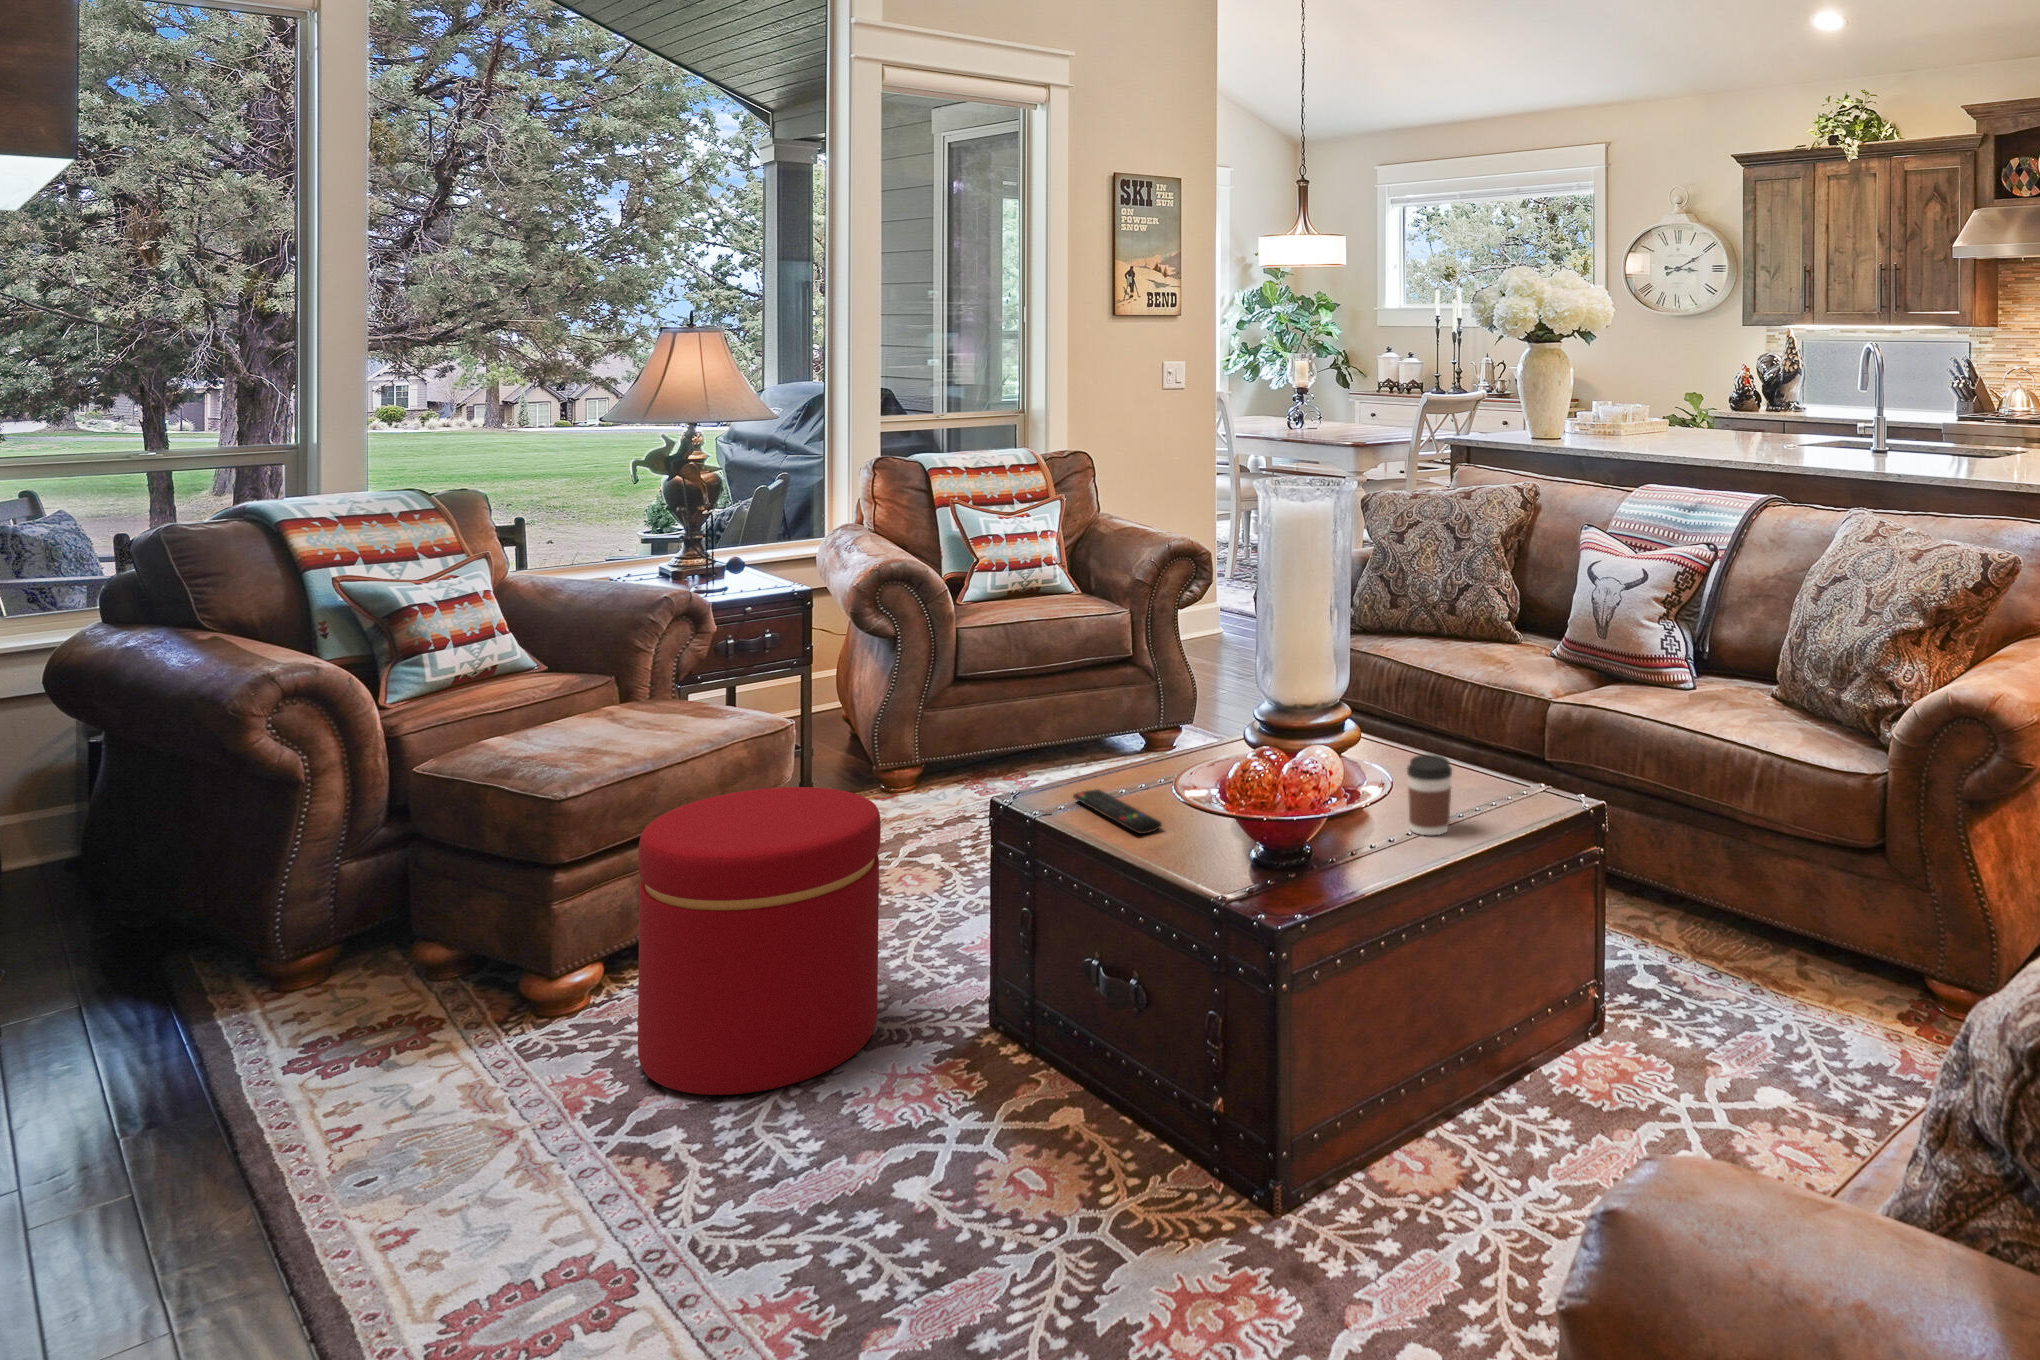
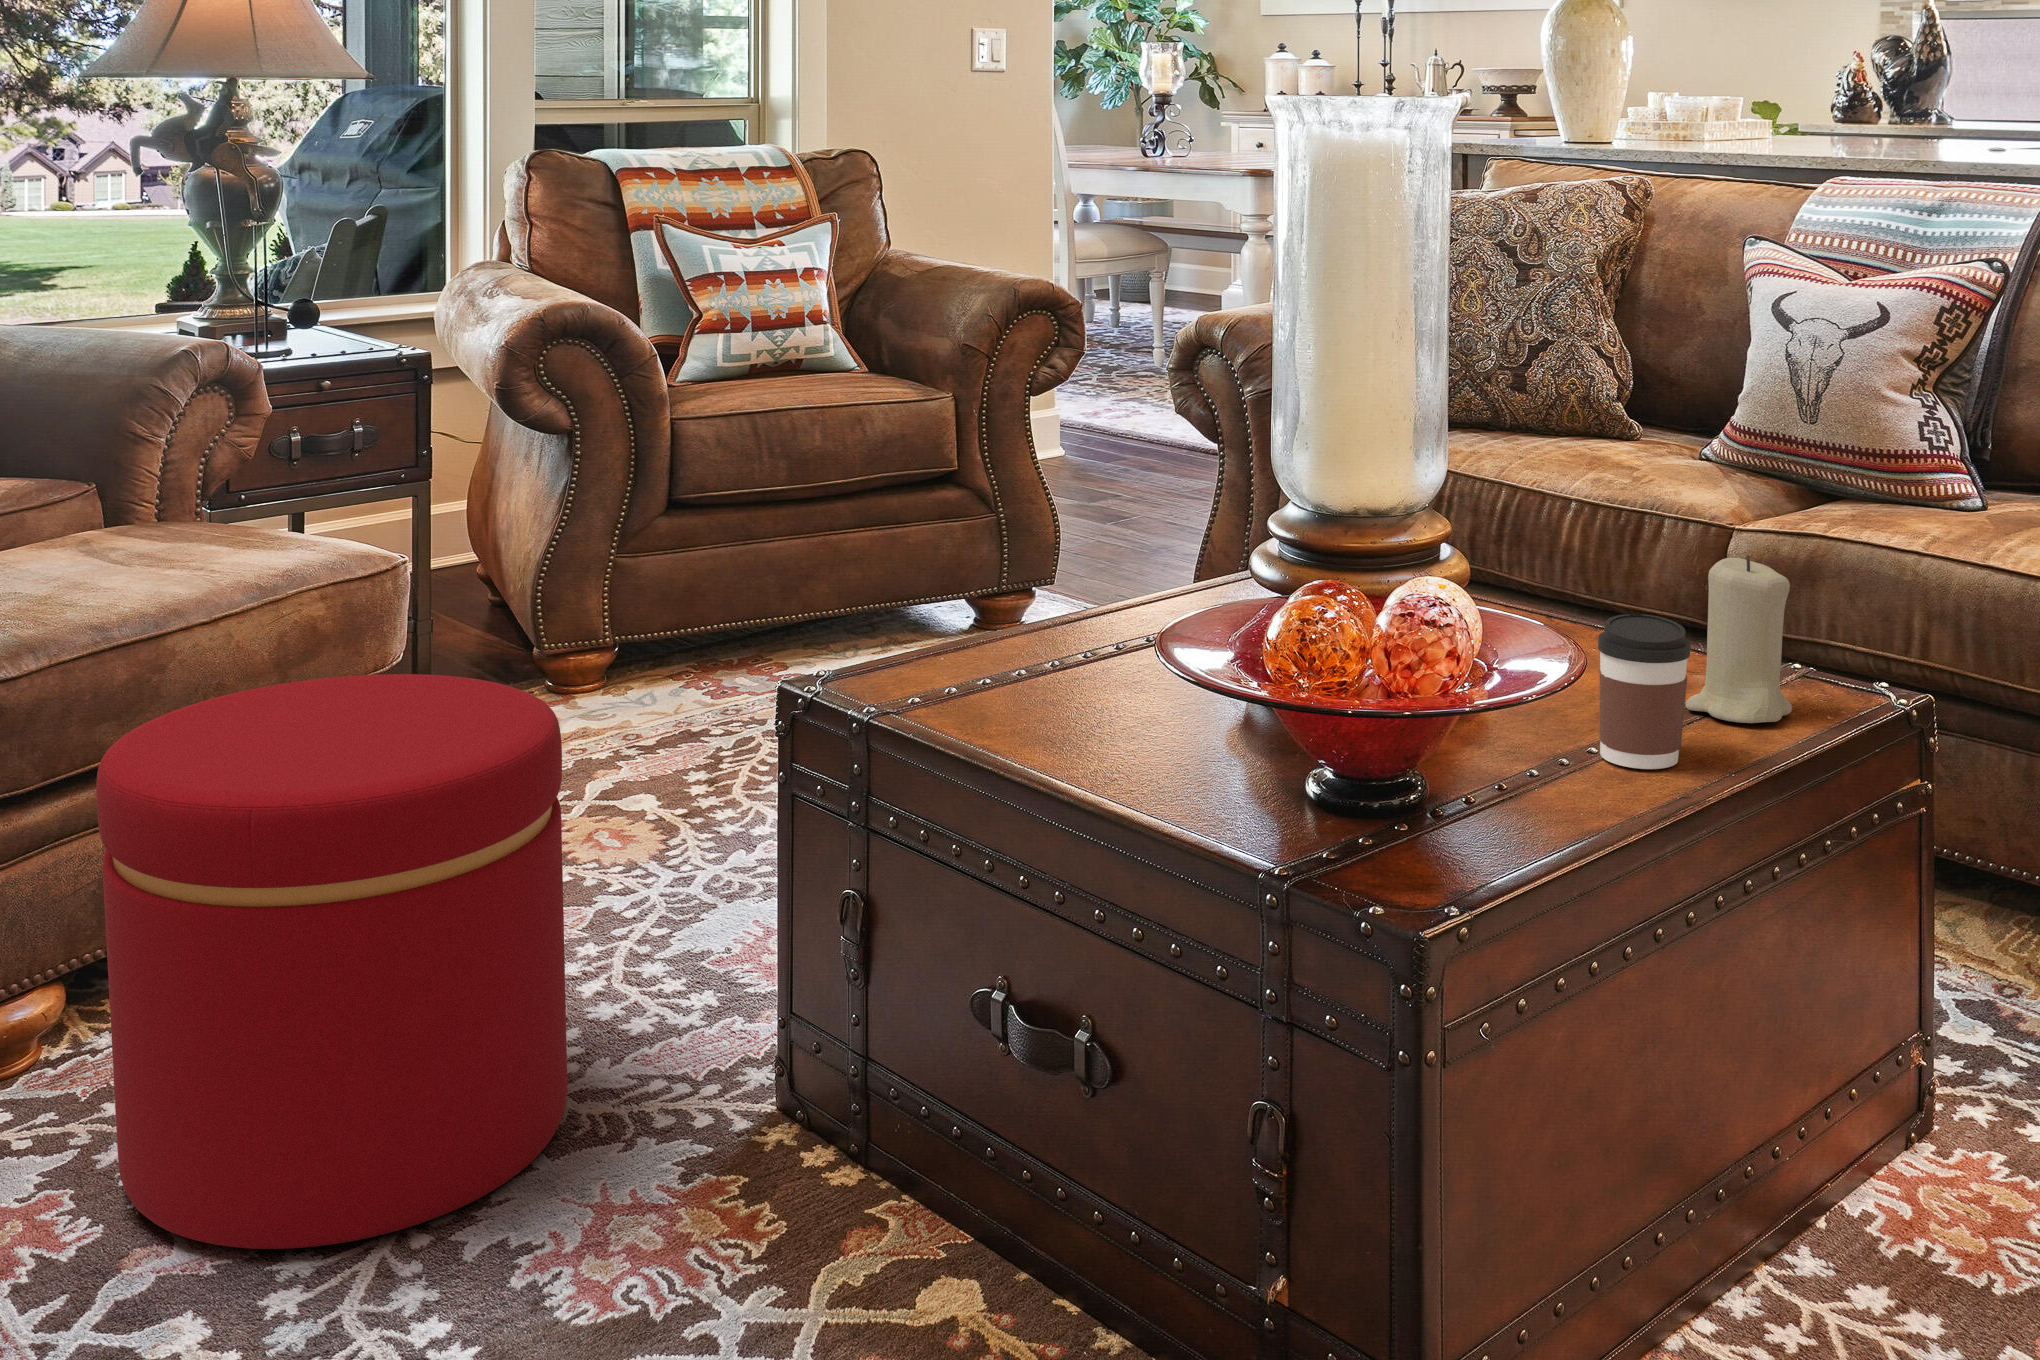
candle: none [1467,722,1520,811] -> present [1686,555,1792,723]
remote control: present [1073,789,1162,834] -> none [926,680,1114,764]

